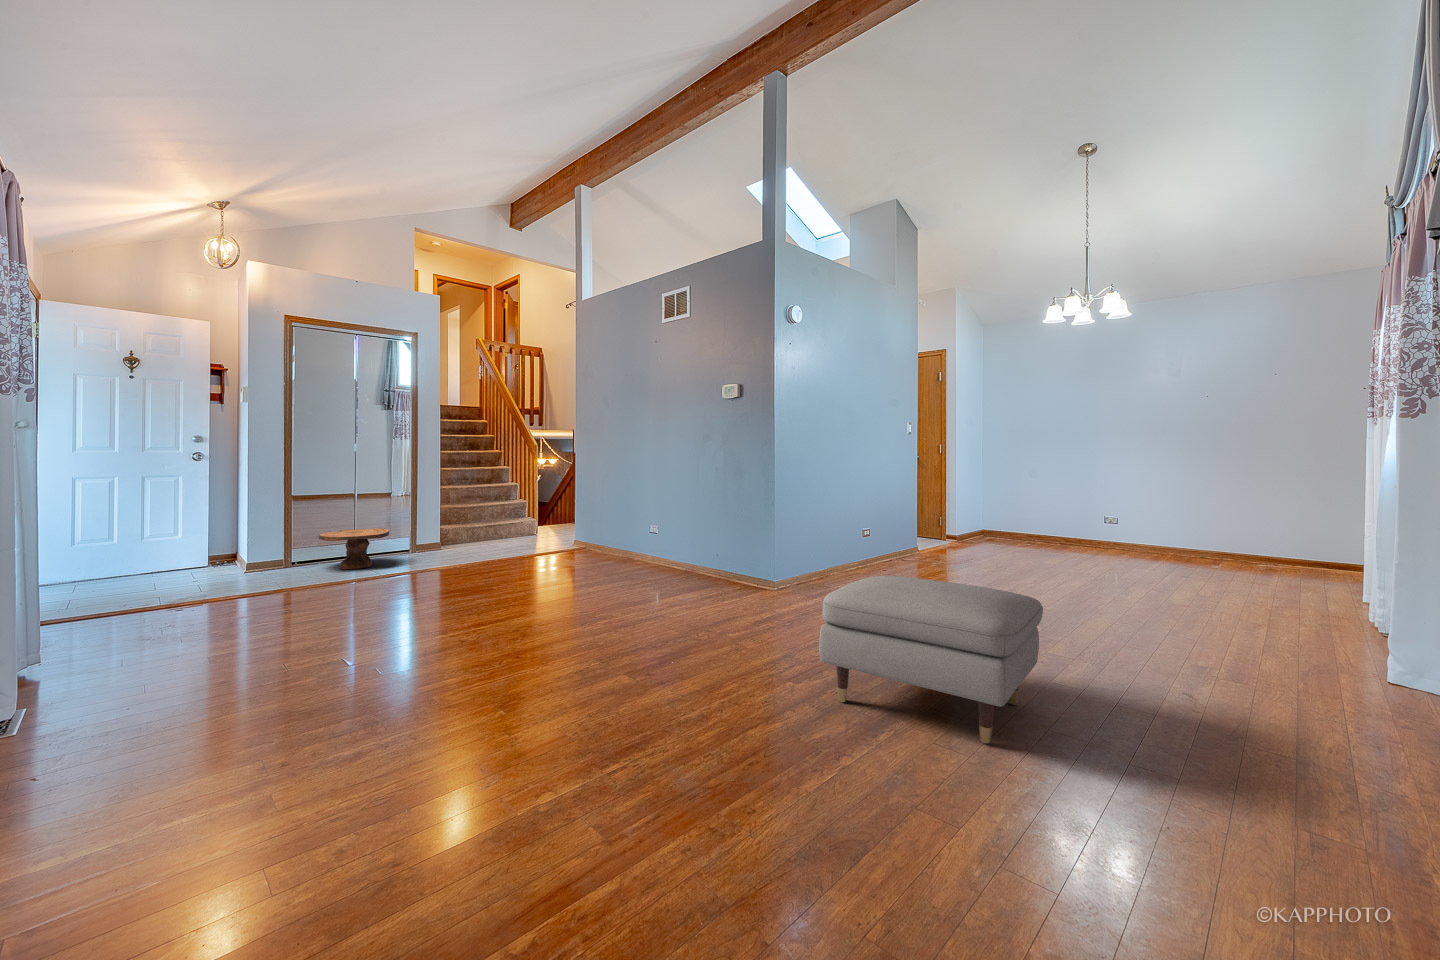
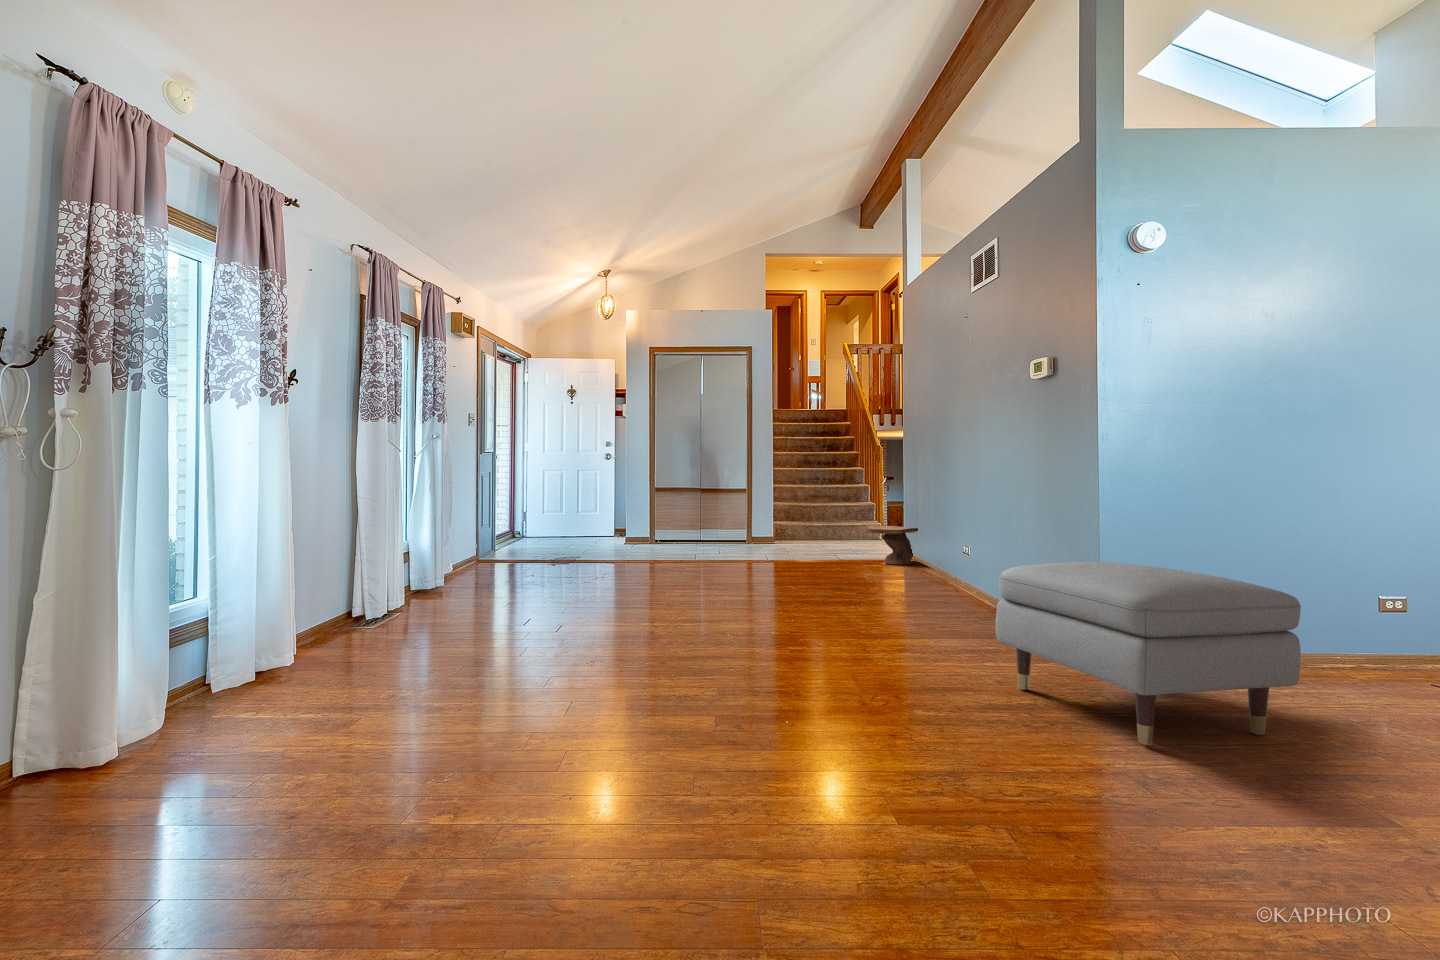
side table: present [319,528,389,569] -> present [867,526,918,565]

